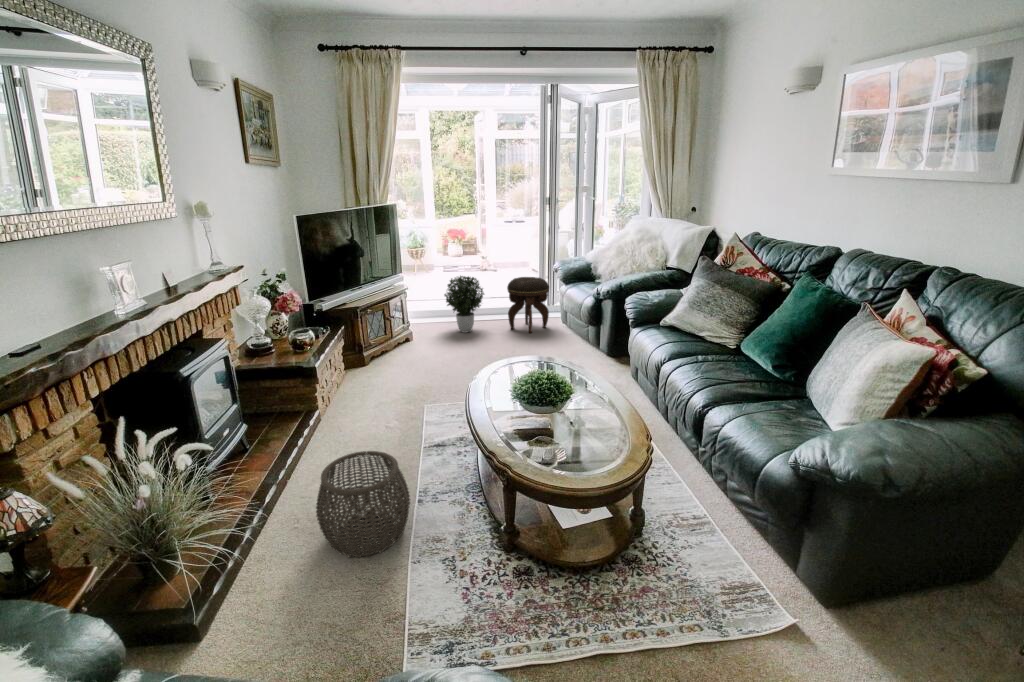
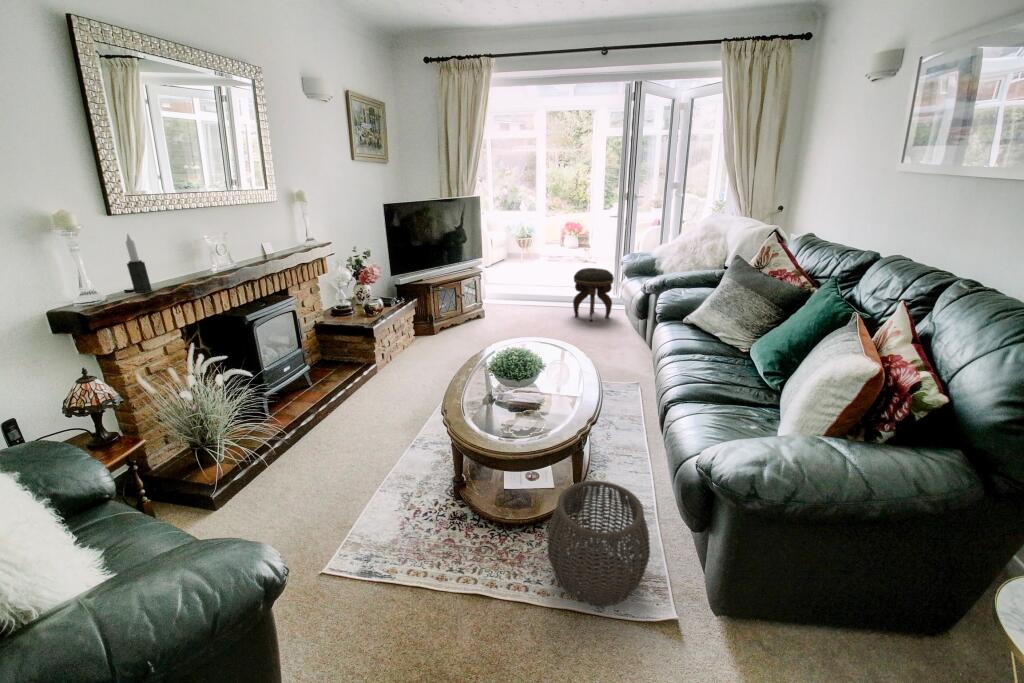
candle: none [19,270,60,352] -> present [126,234,152,293]
potted plant: present [444,276,484,333] -> none [515,262,553,315]
woven basket: present [316,451,410,558] -> present [547,481,650,607]

